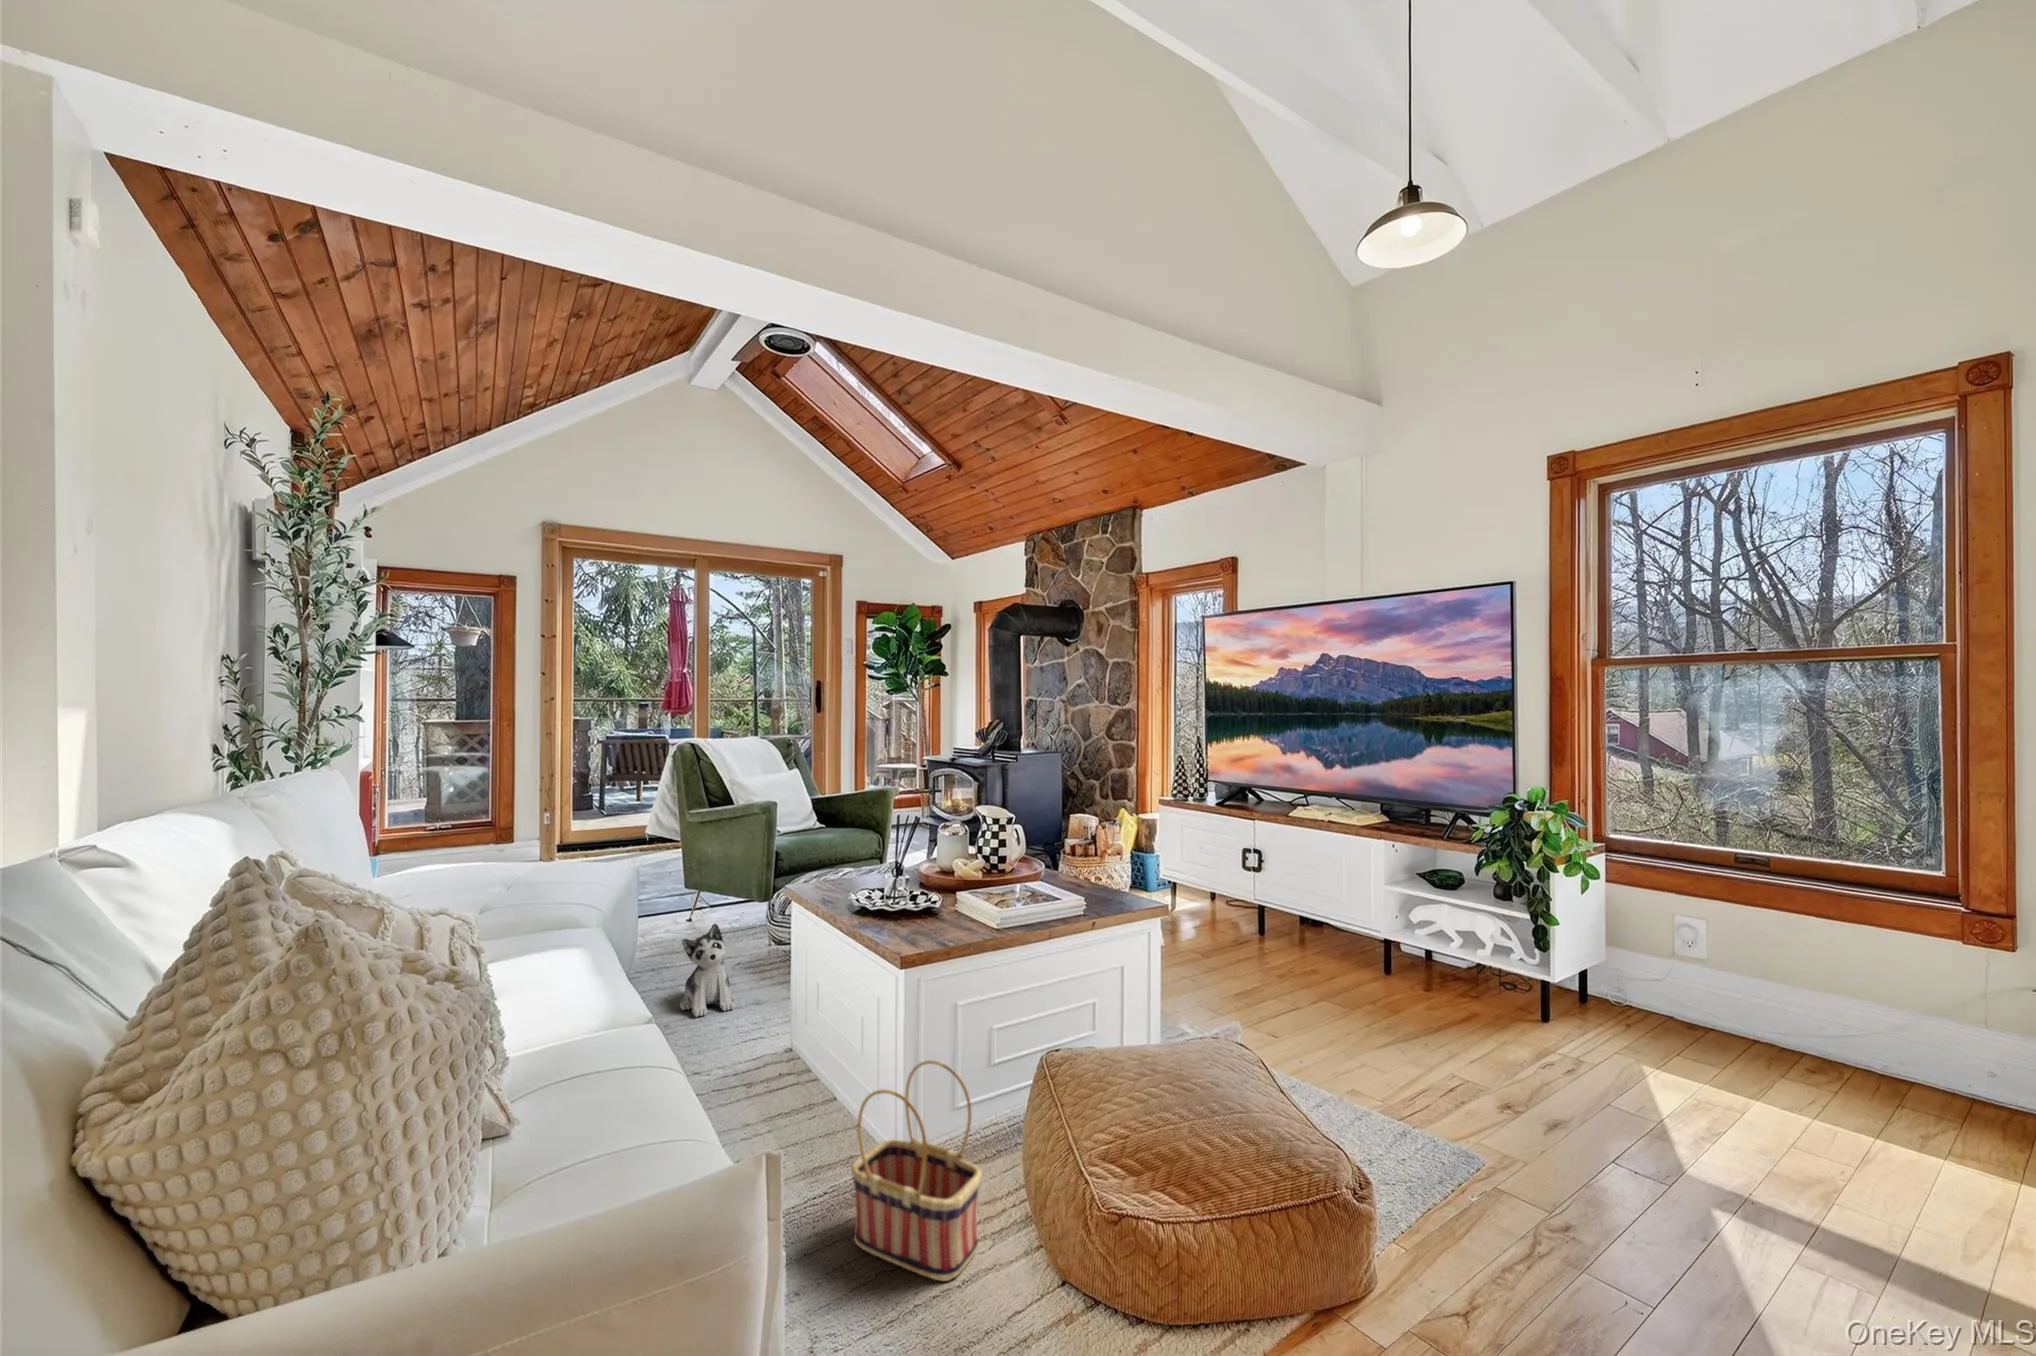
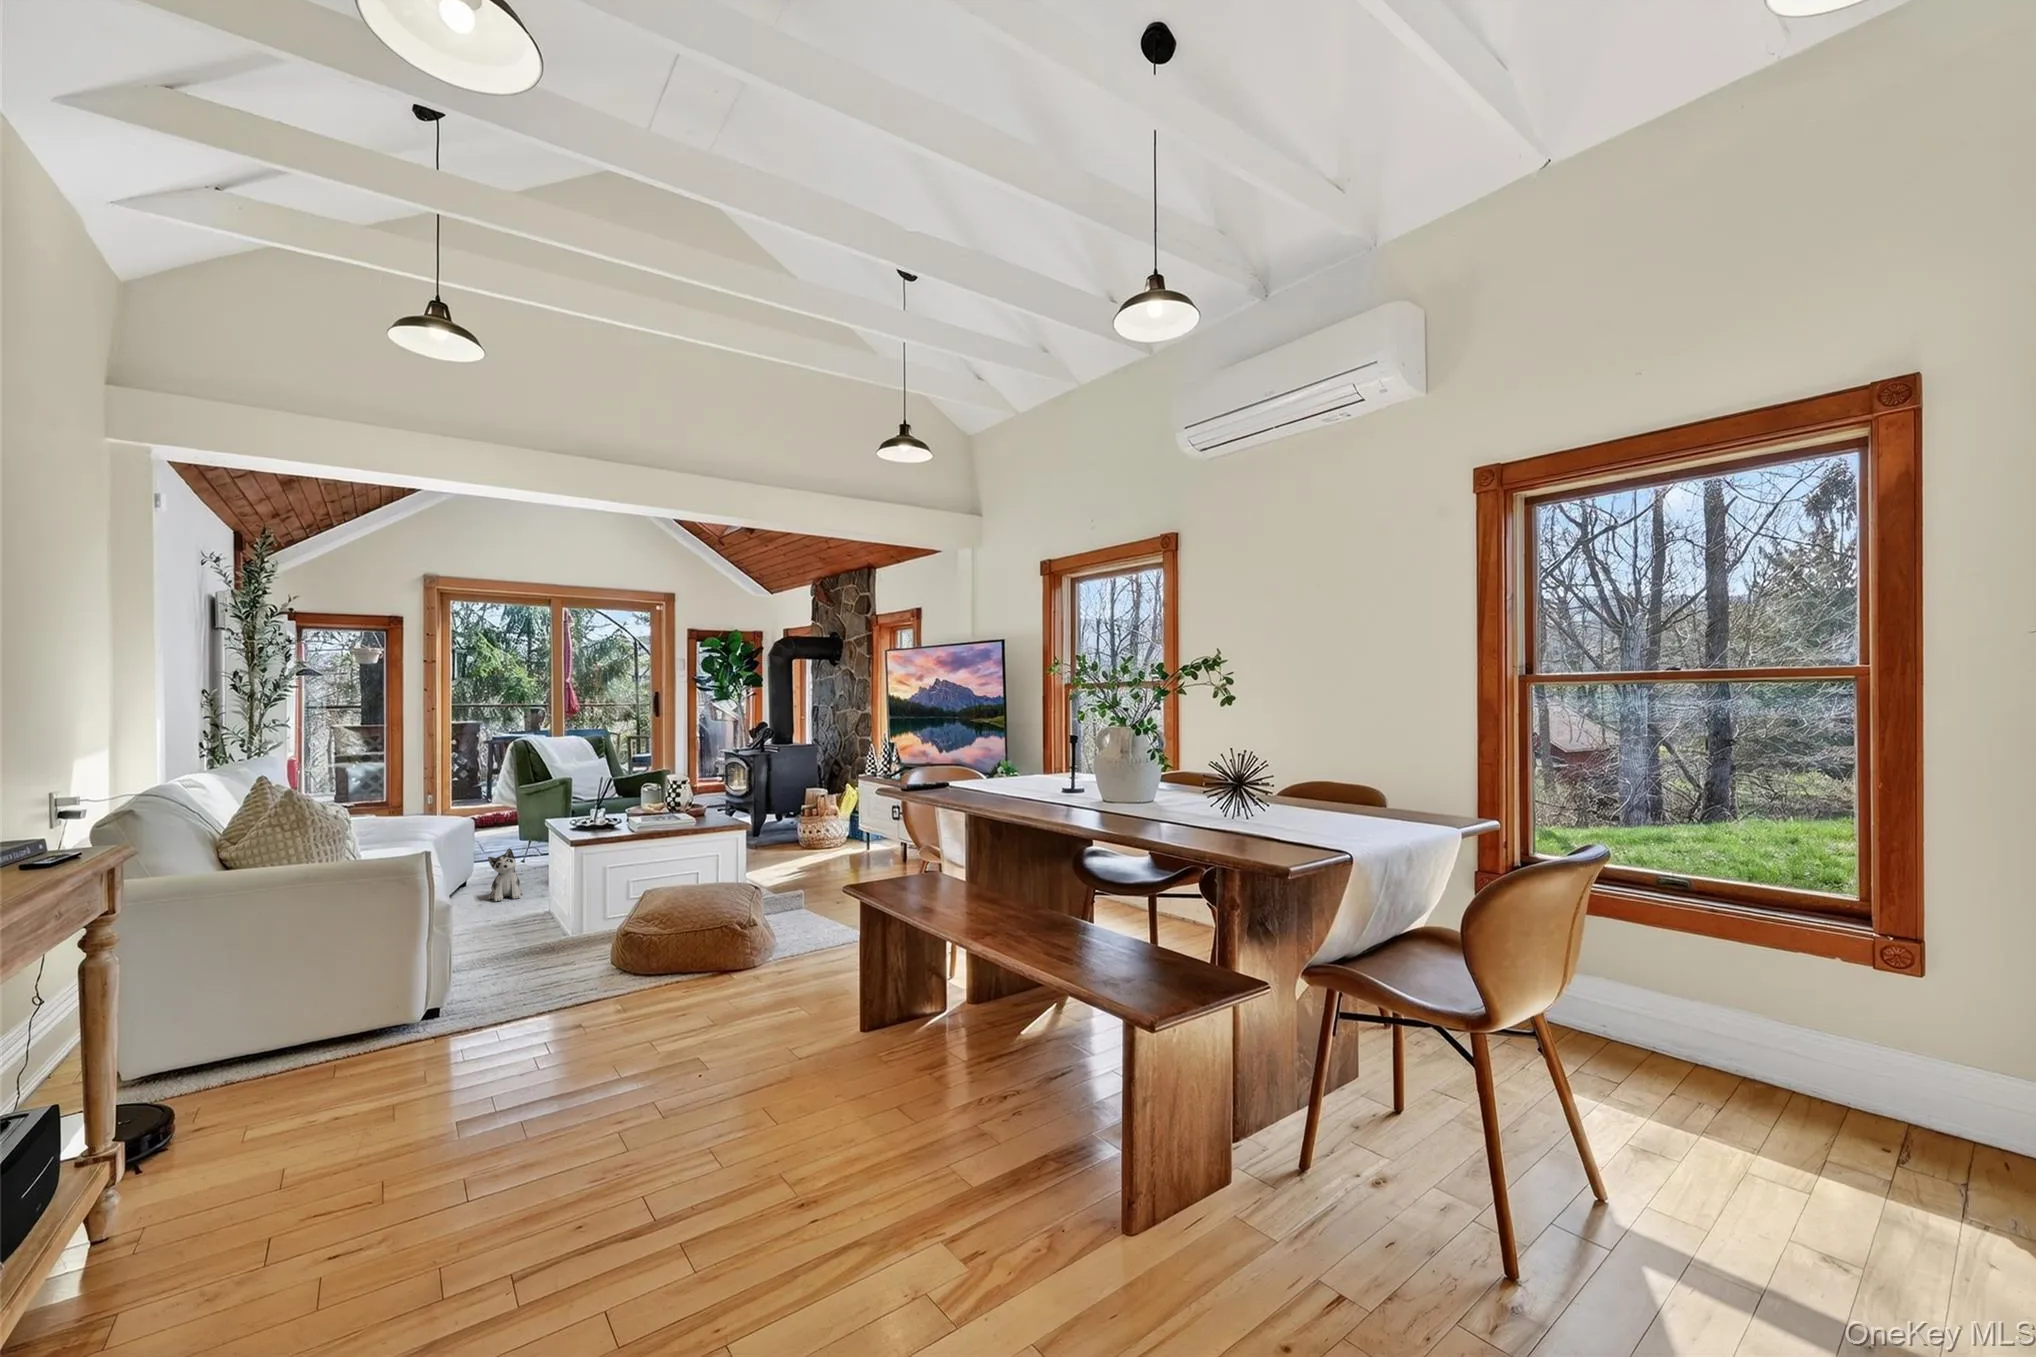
basket: present [851,1060,981,1281] -> none [526,885,585,971]

